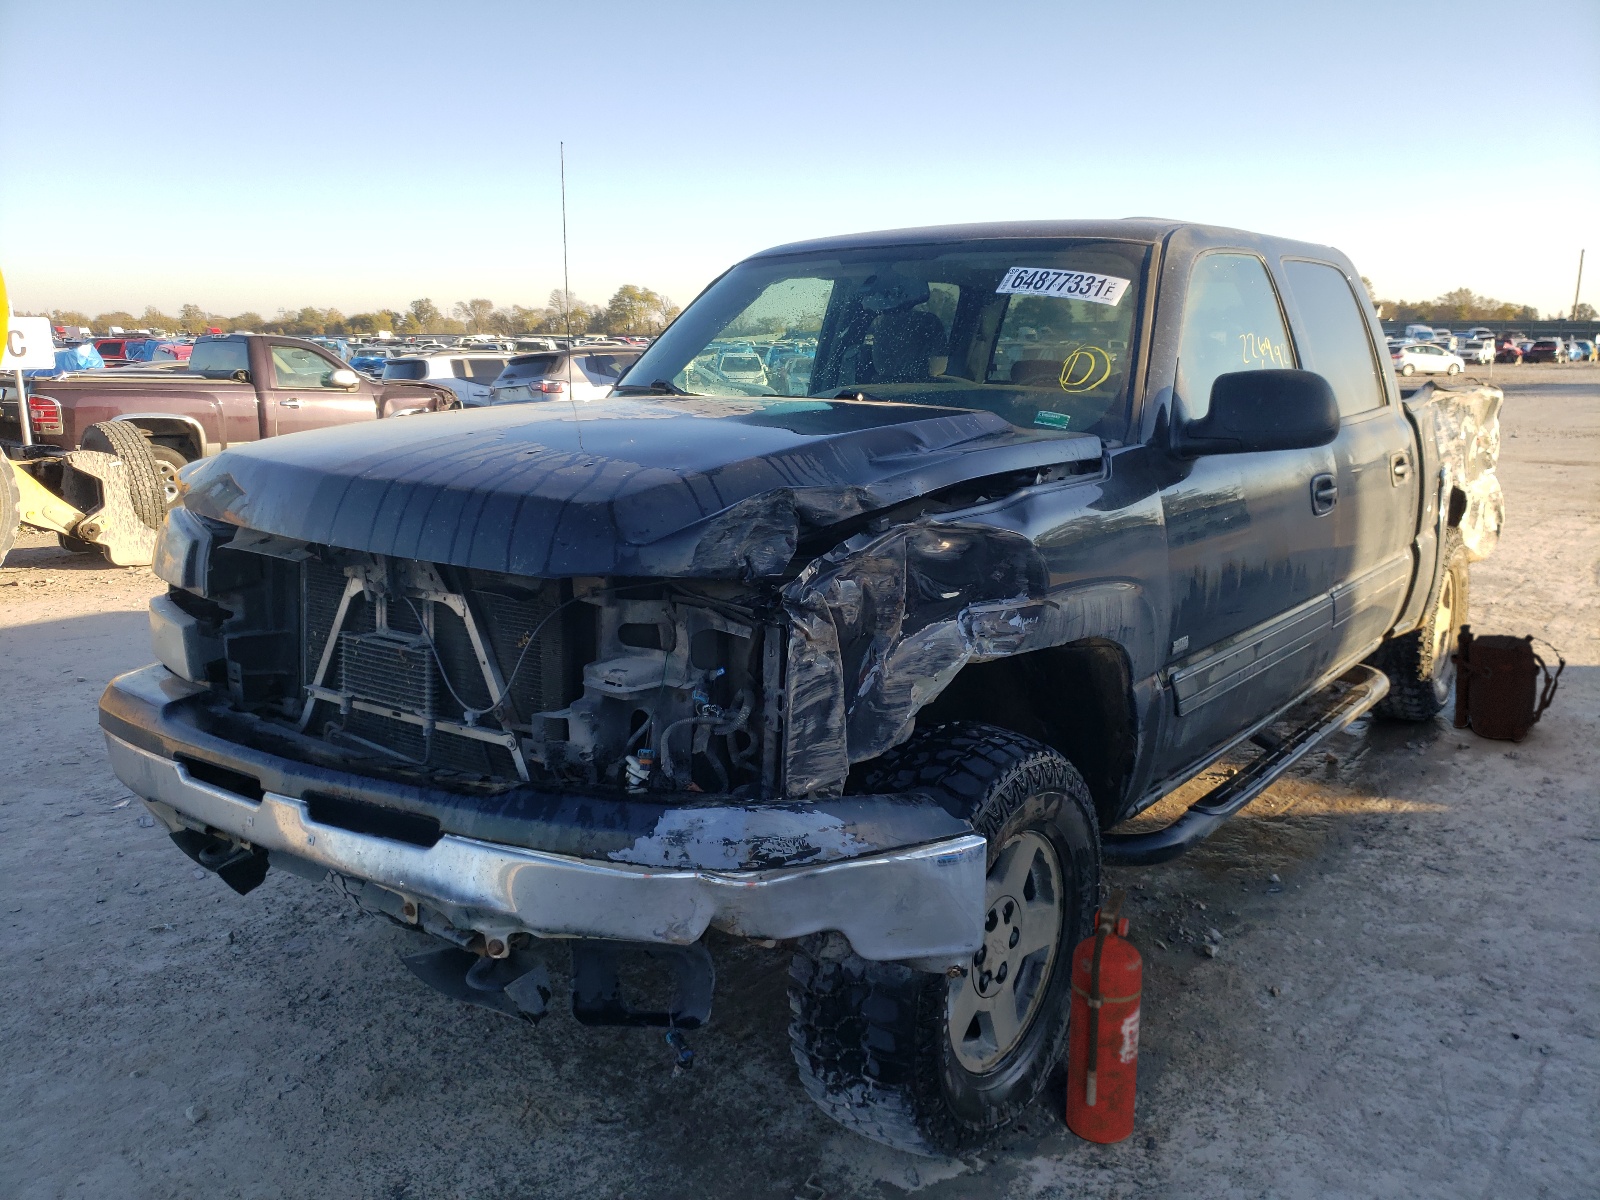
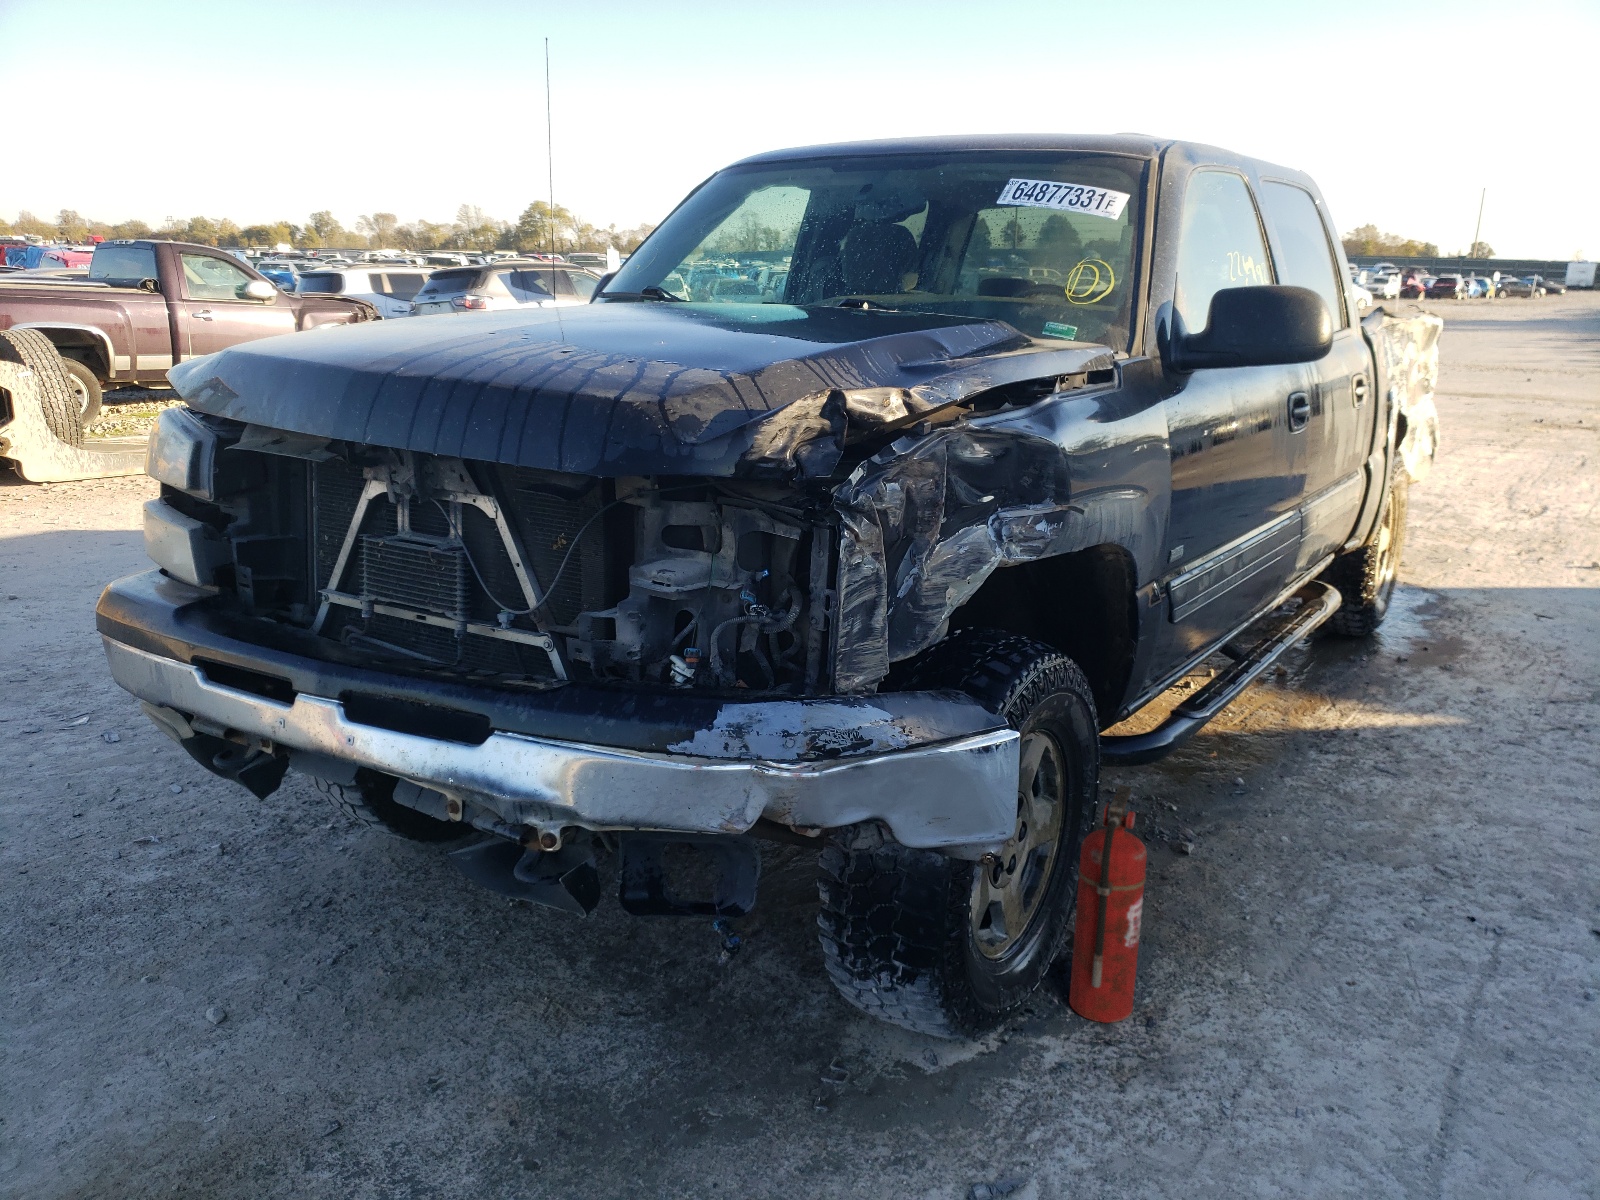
backpack: present [1450,624,1566,742] -> none [1392,543,1500,656]

